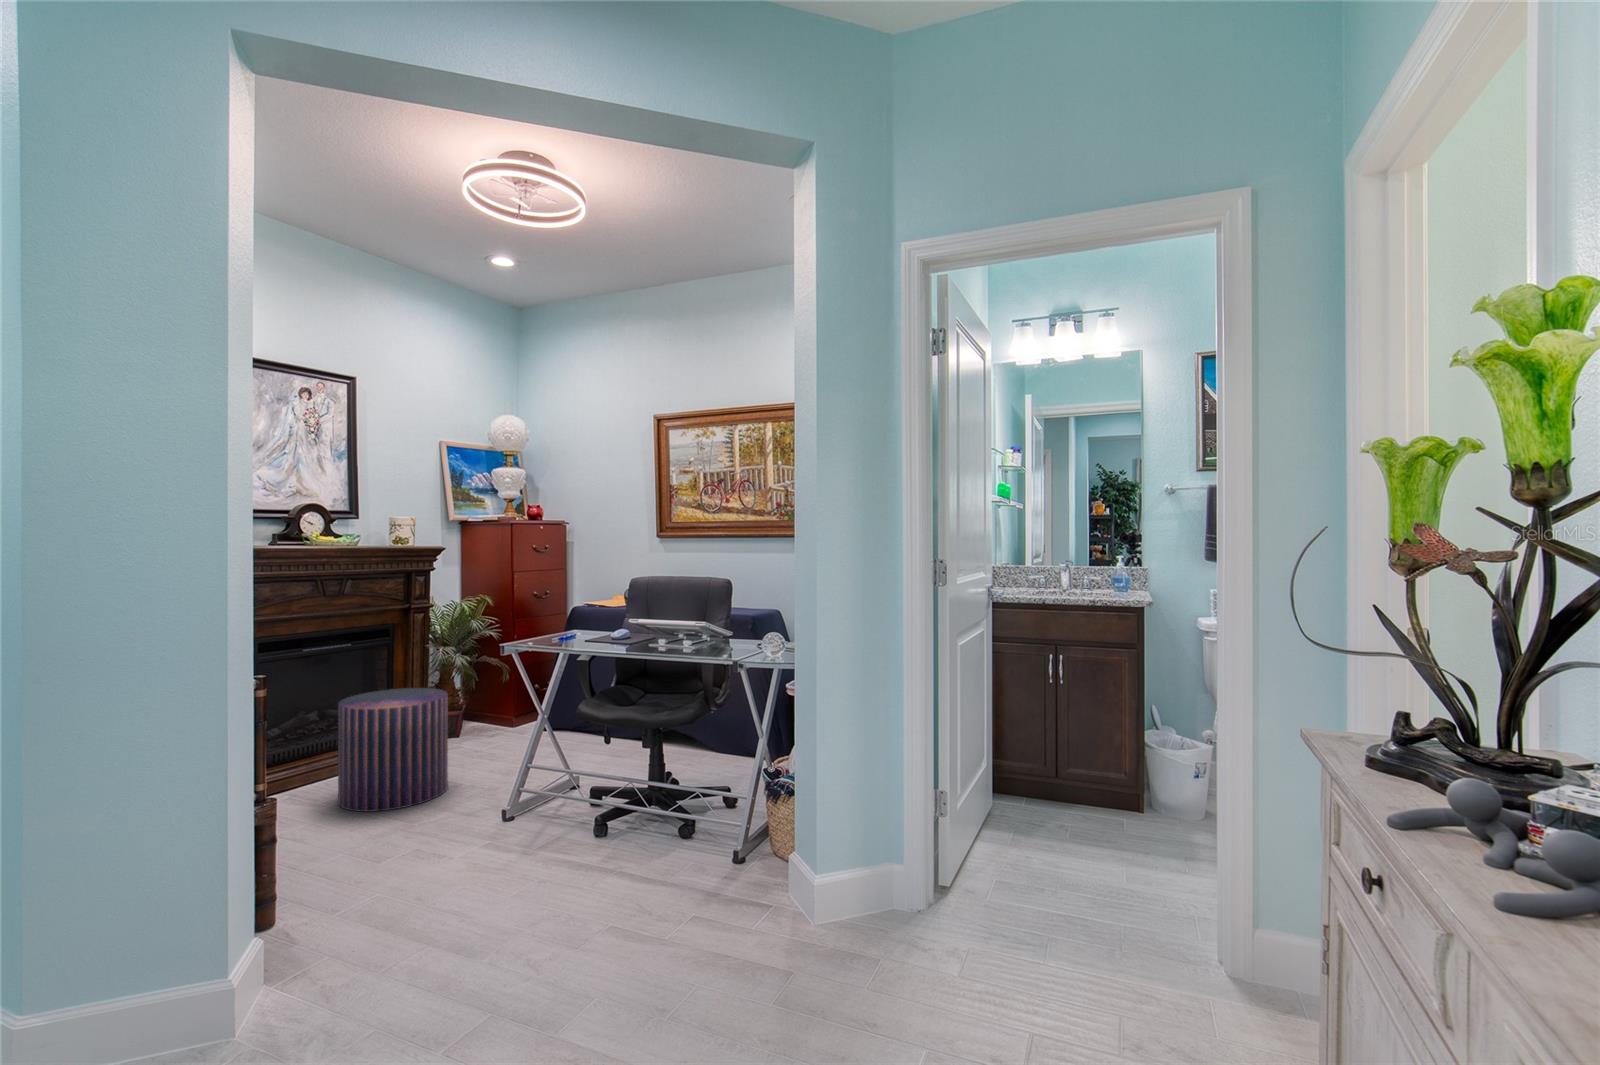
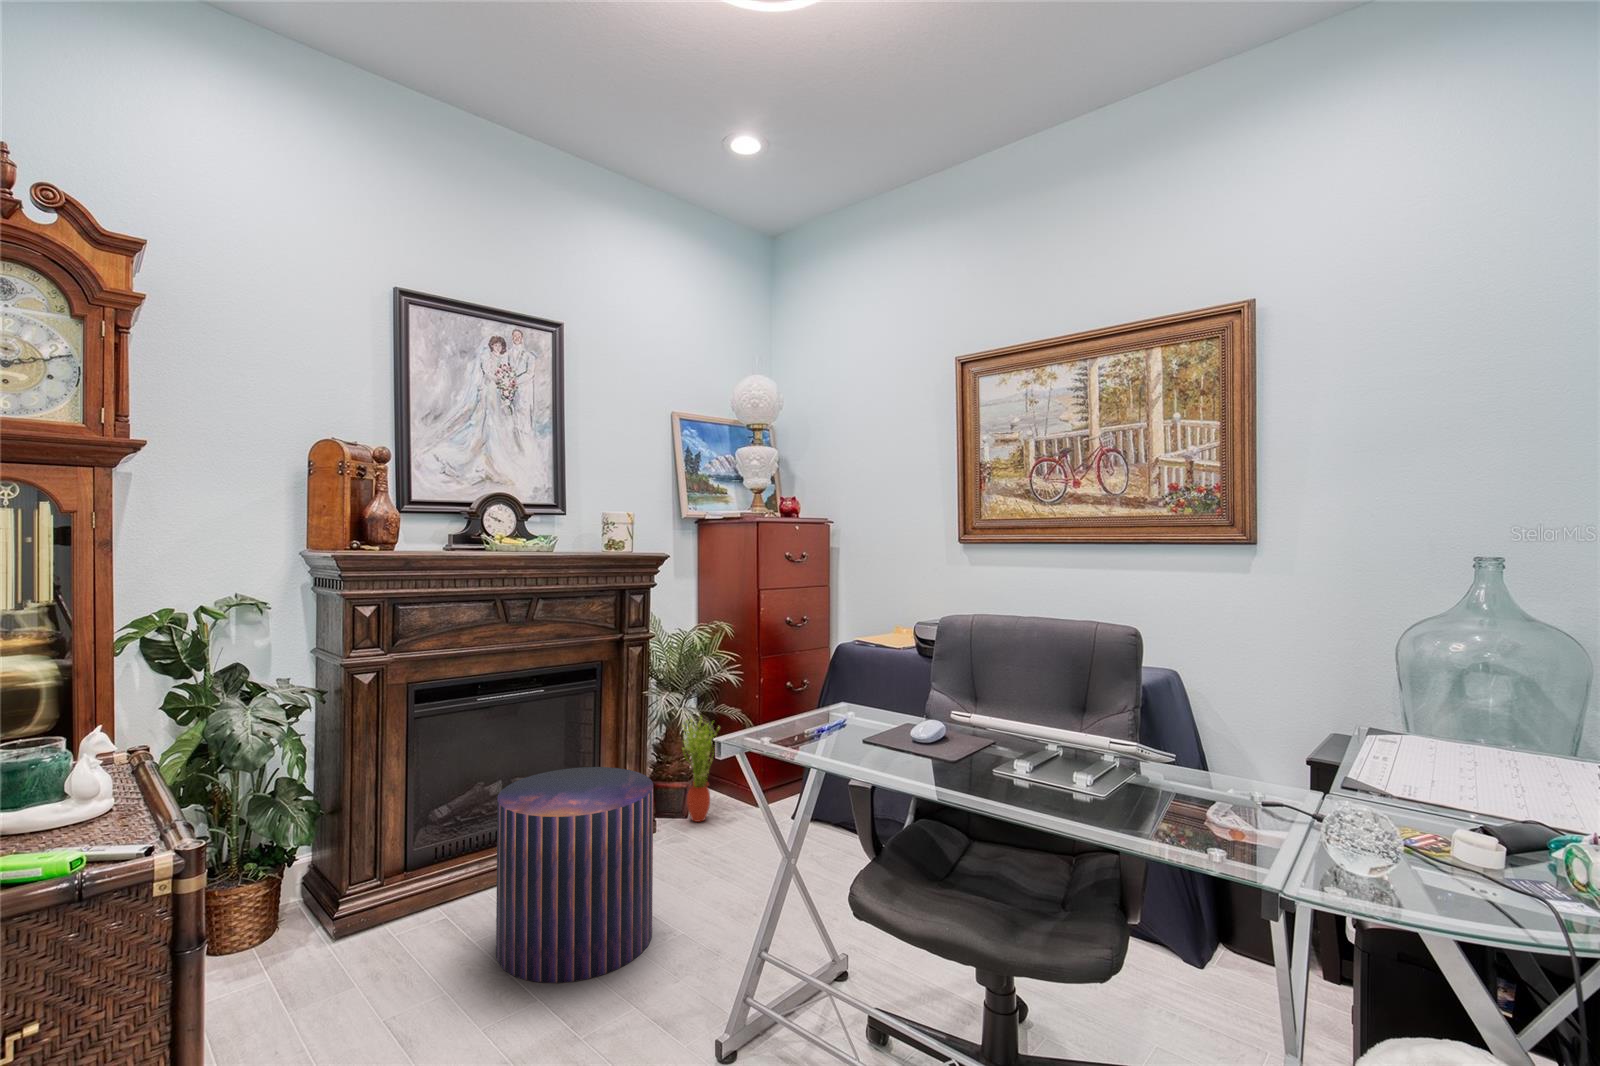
potted plant: none [456,662,485,737] -> present [682,718,719,822]

